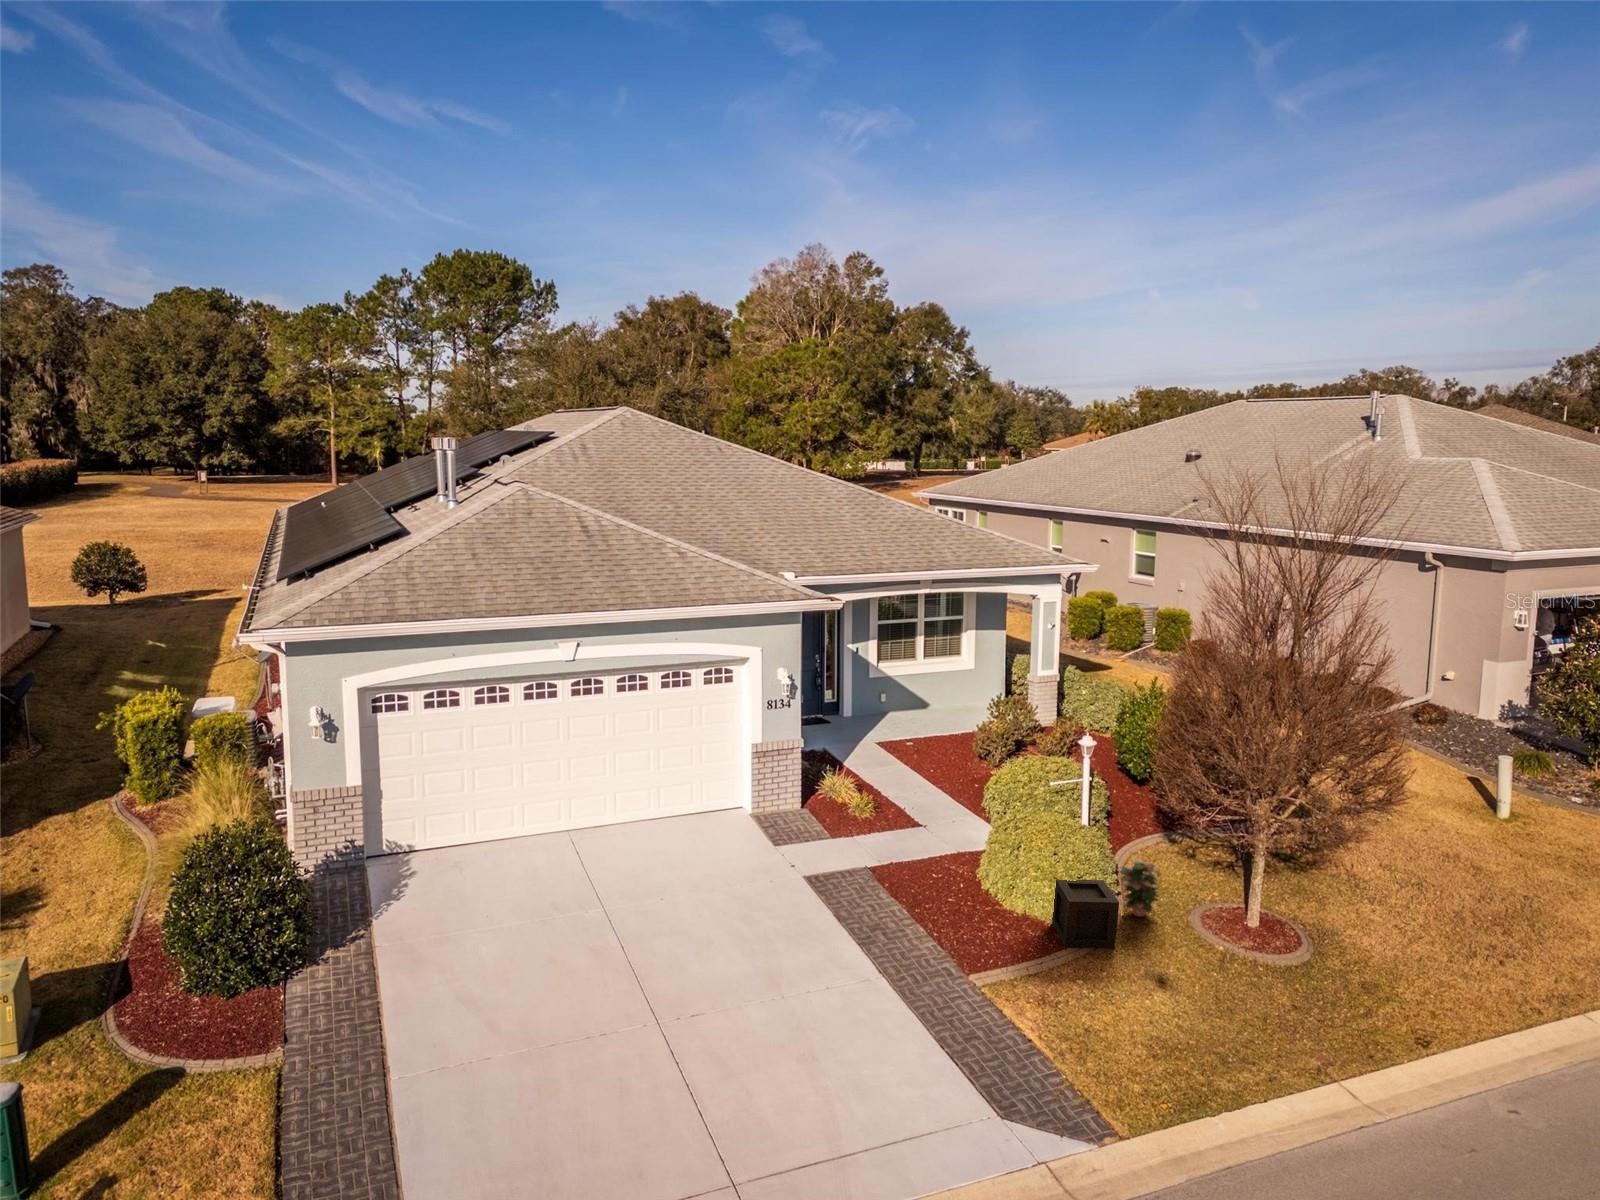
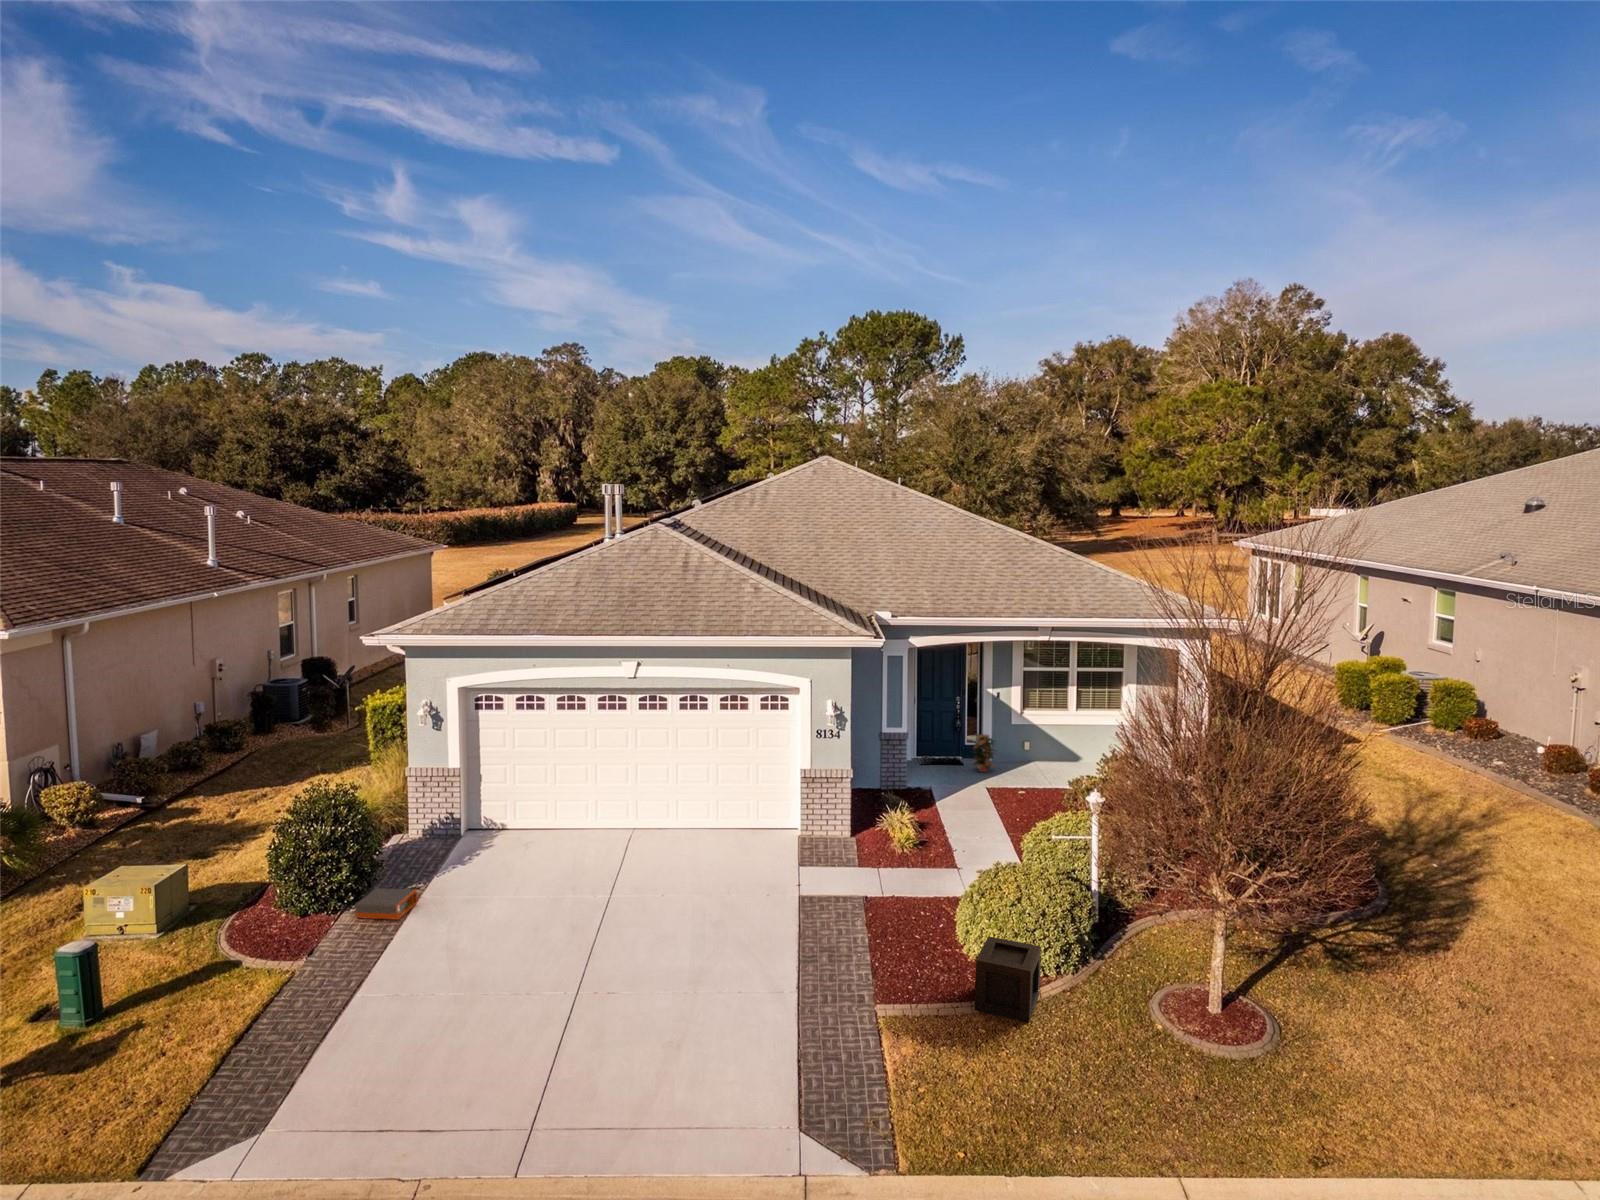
decorative plant: present [1120,858,1161,917] -> present [973,734,995,772]
storage box: none [337,940,400,988] -> present [355,888,418,920]

